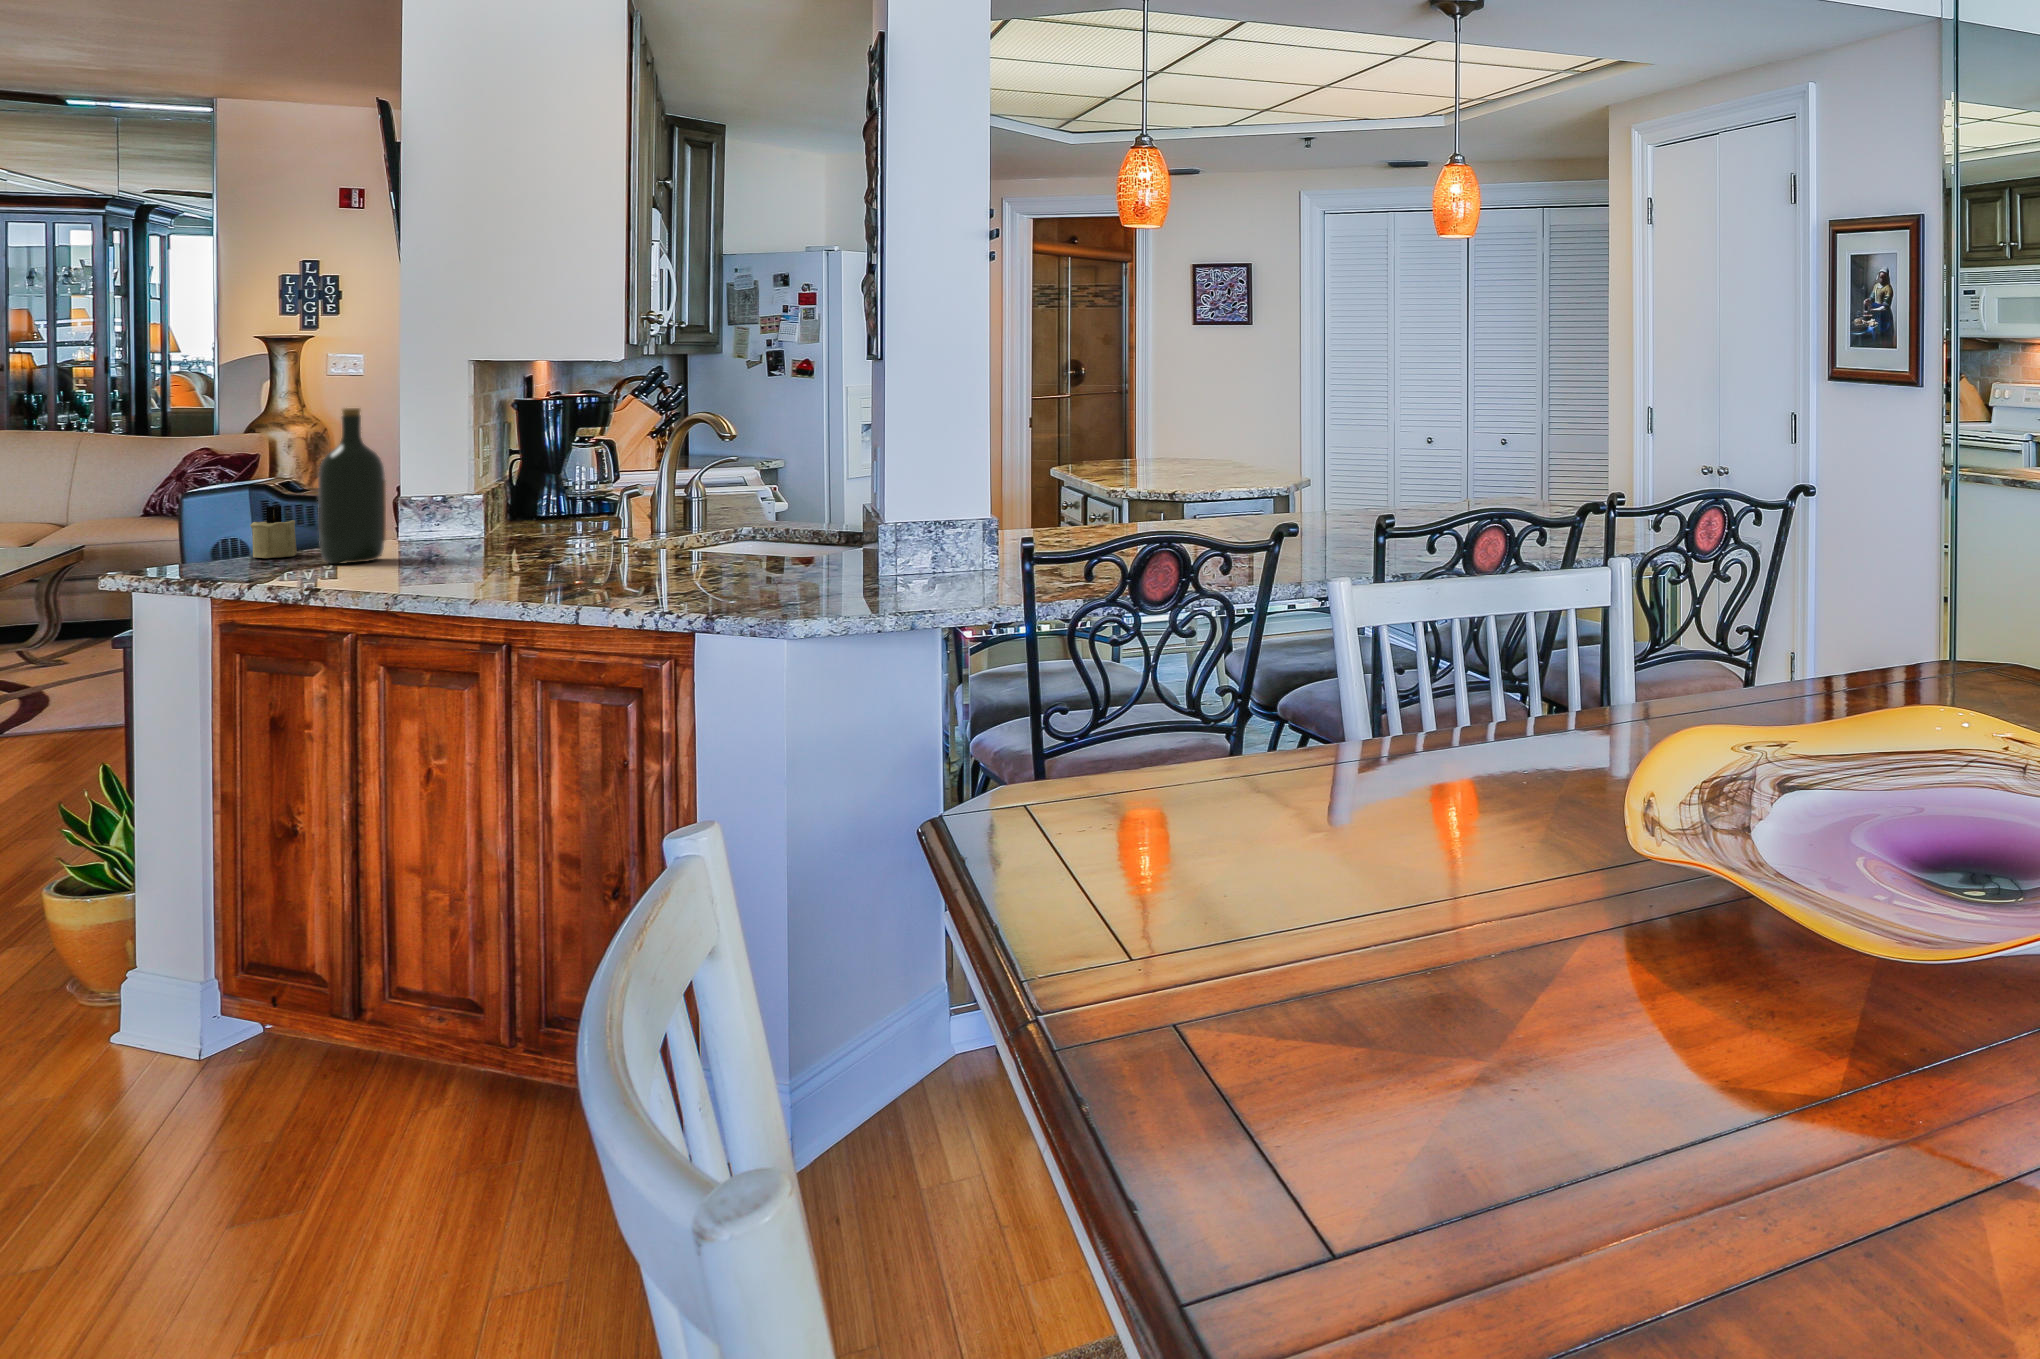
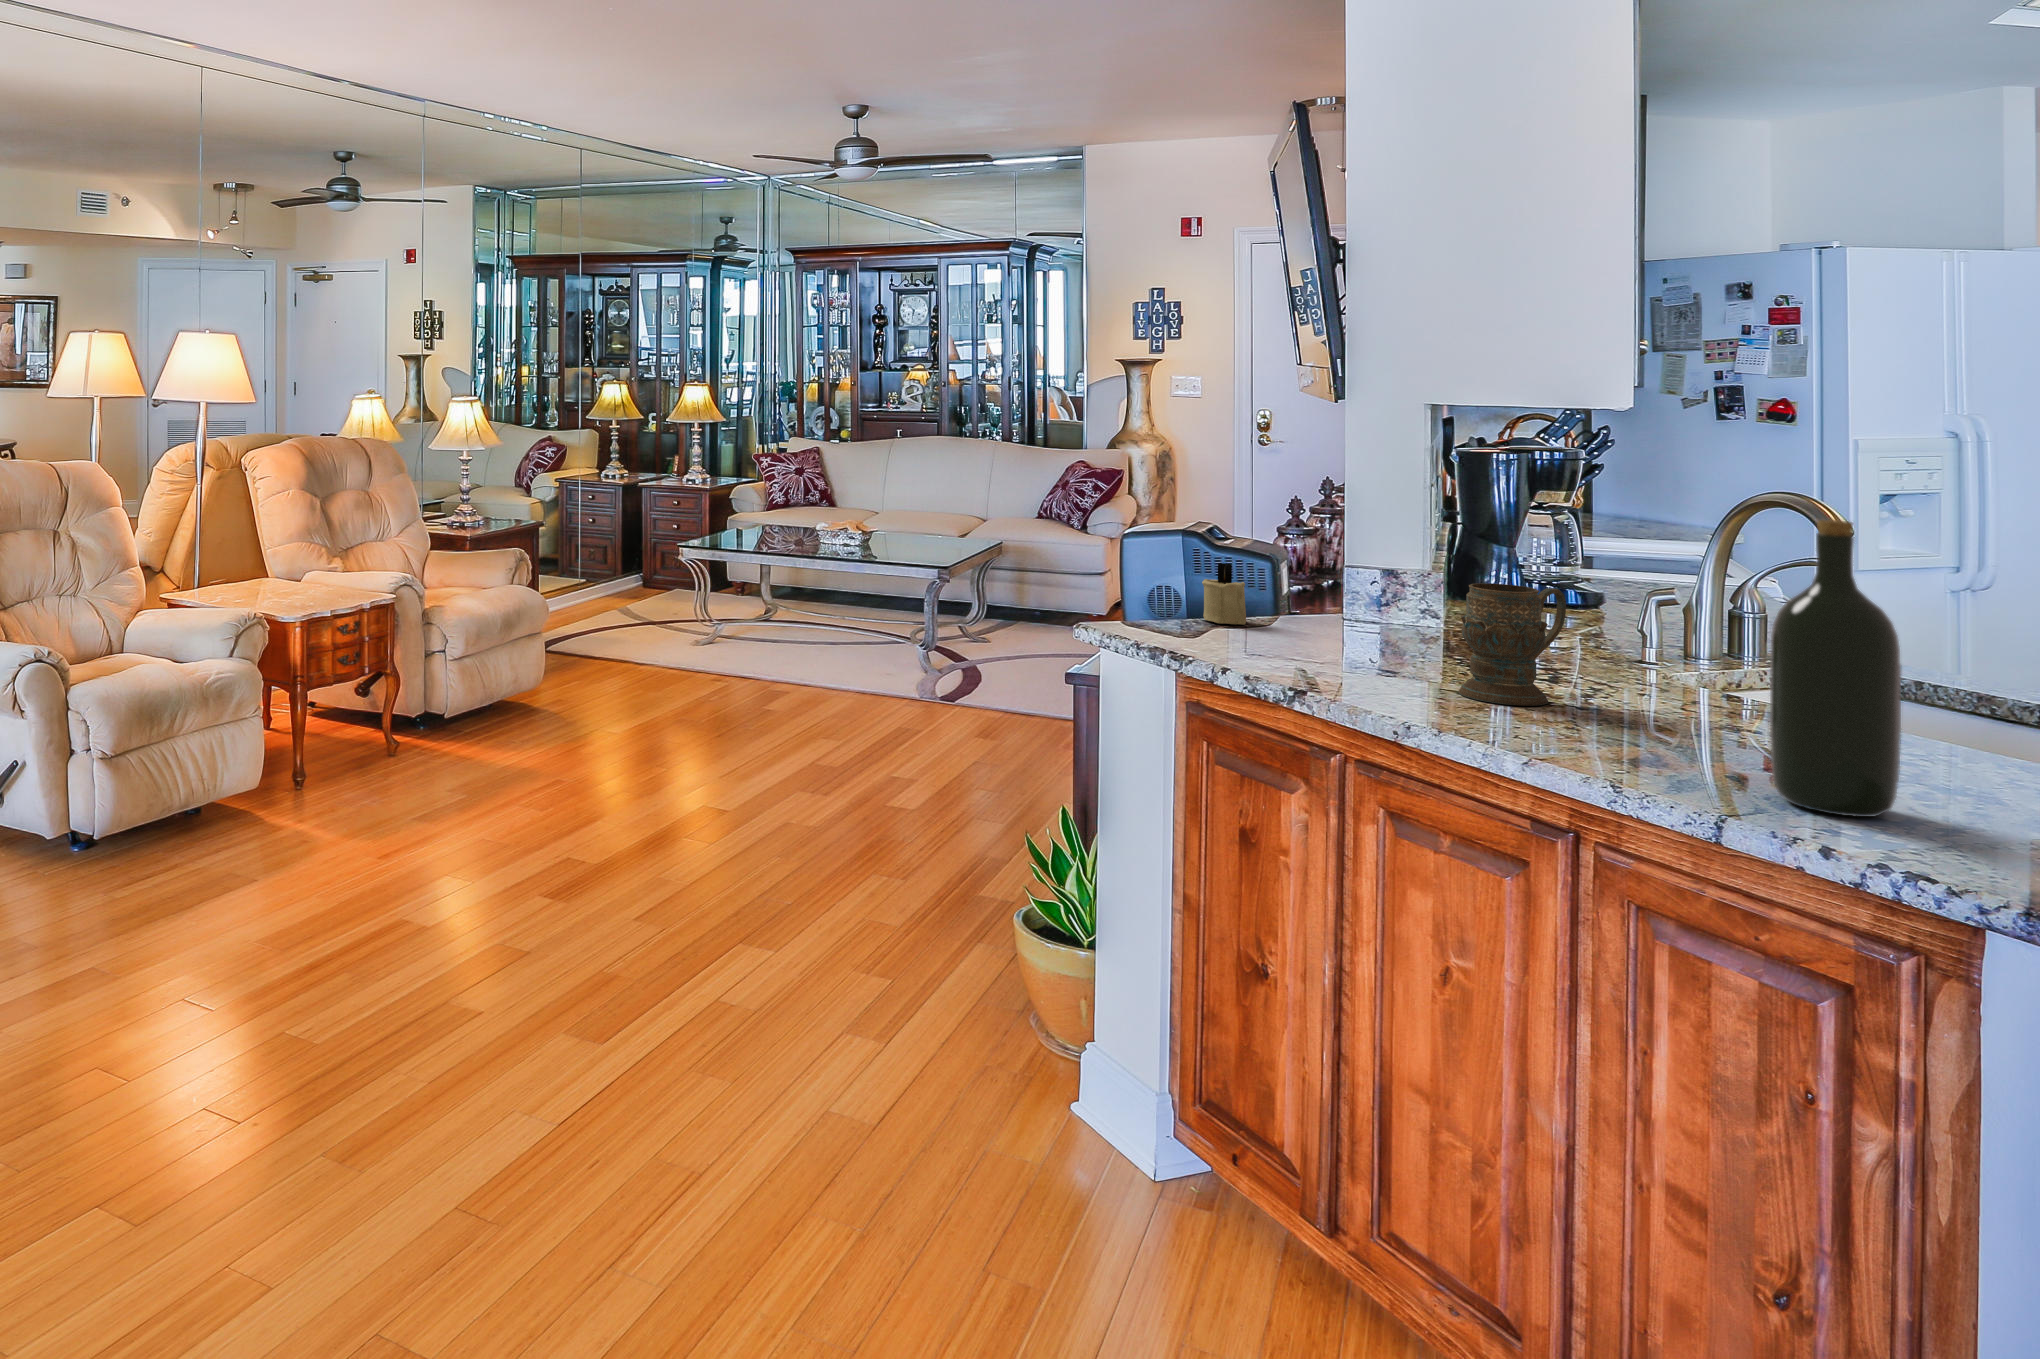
wine bottle: present [318,408,386,564] -> present [1770,520,1901,817]
mug: none [454,489,538,575] -> present [1458,583,1566,706]

